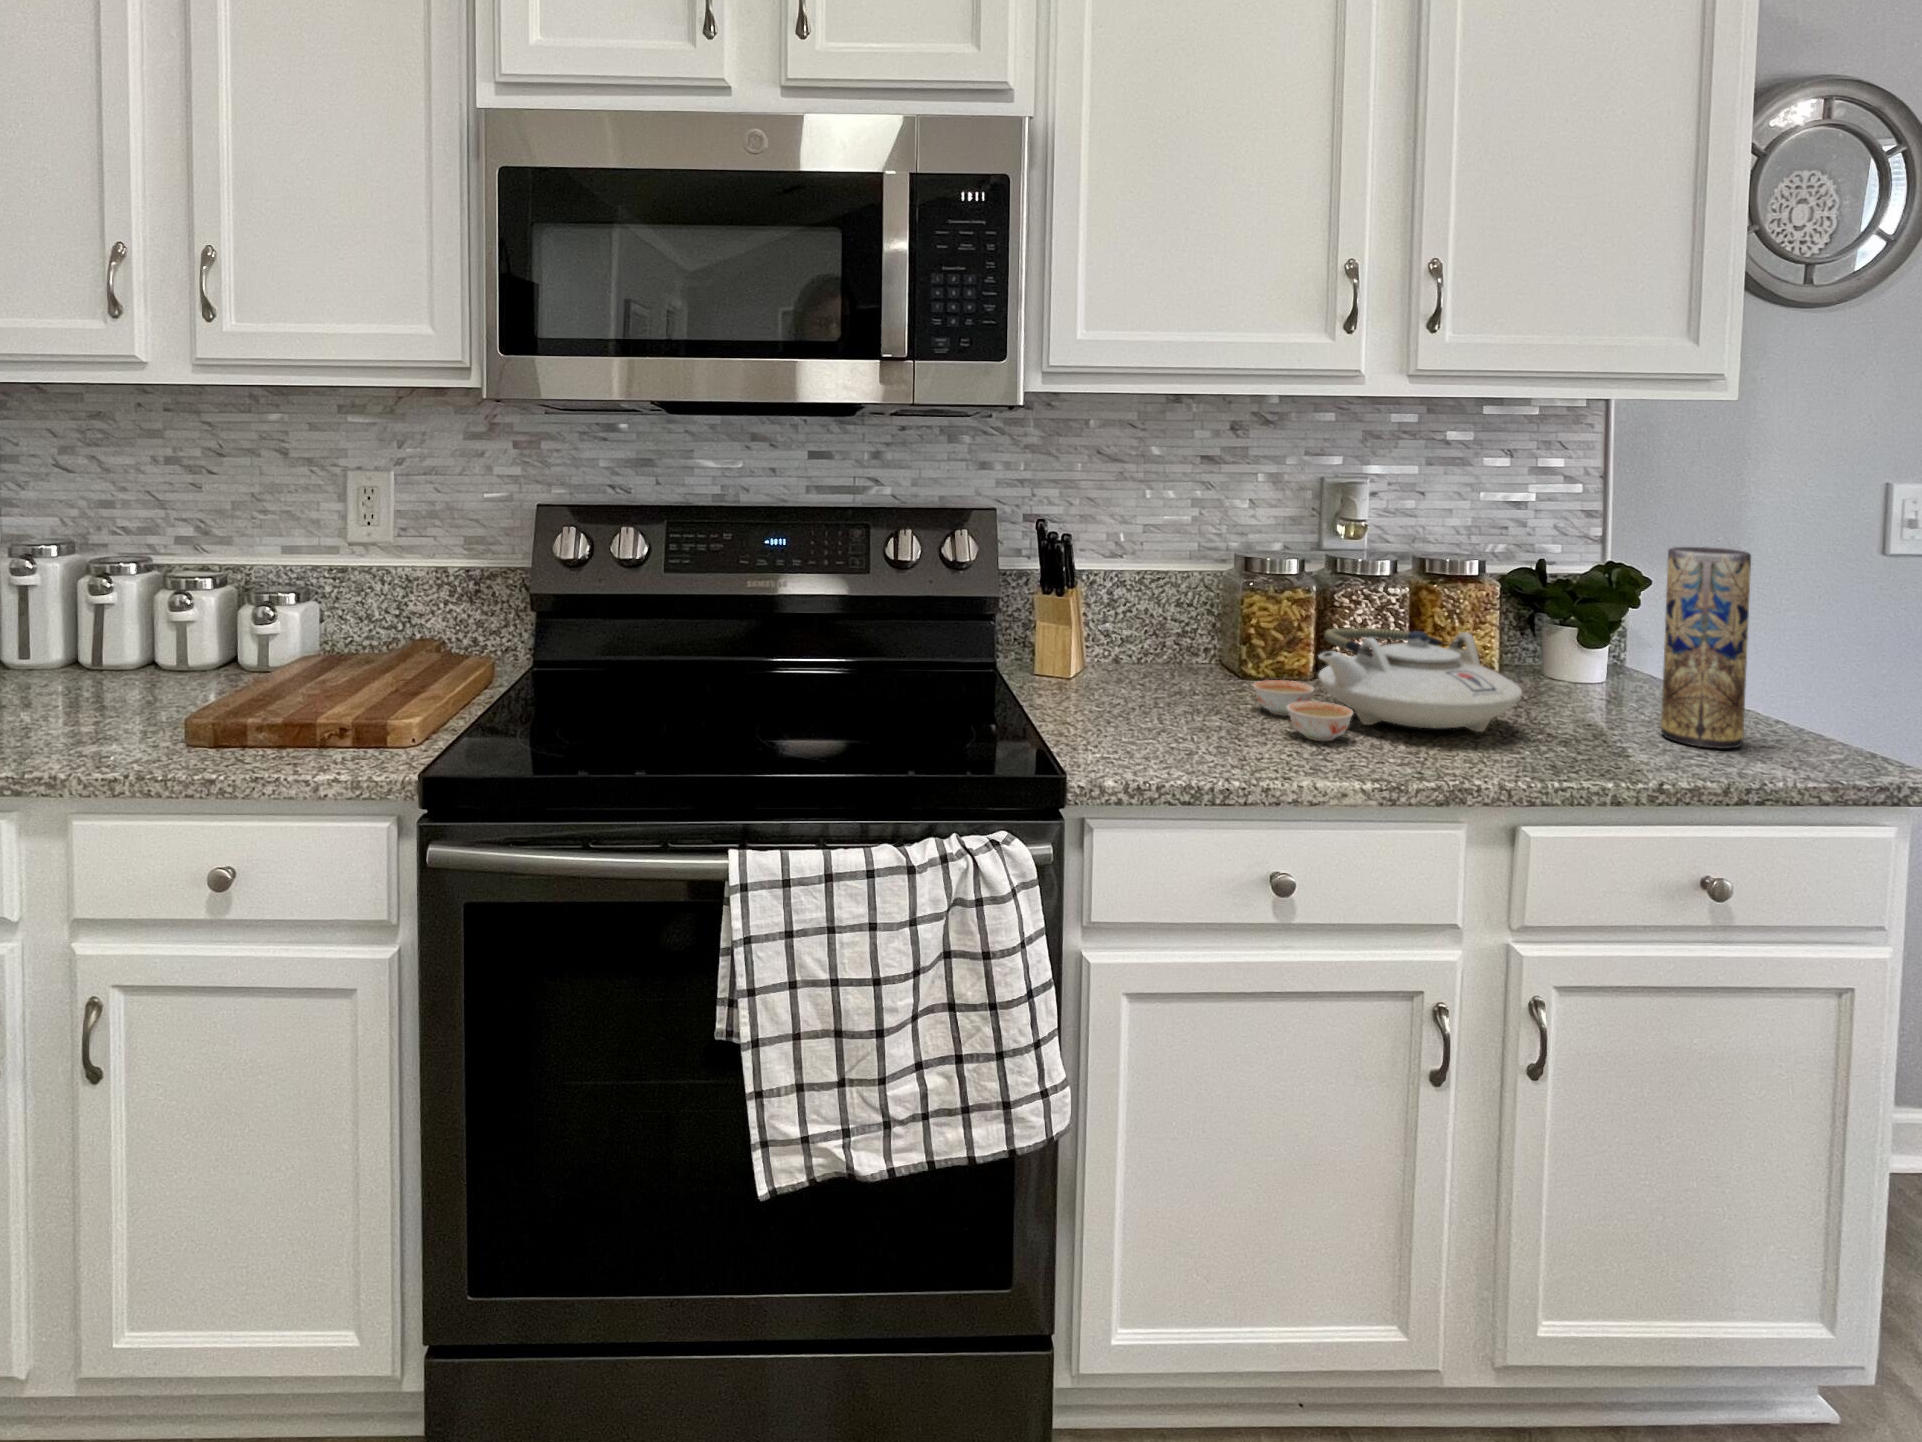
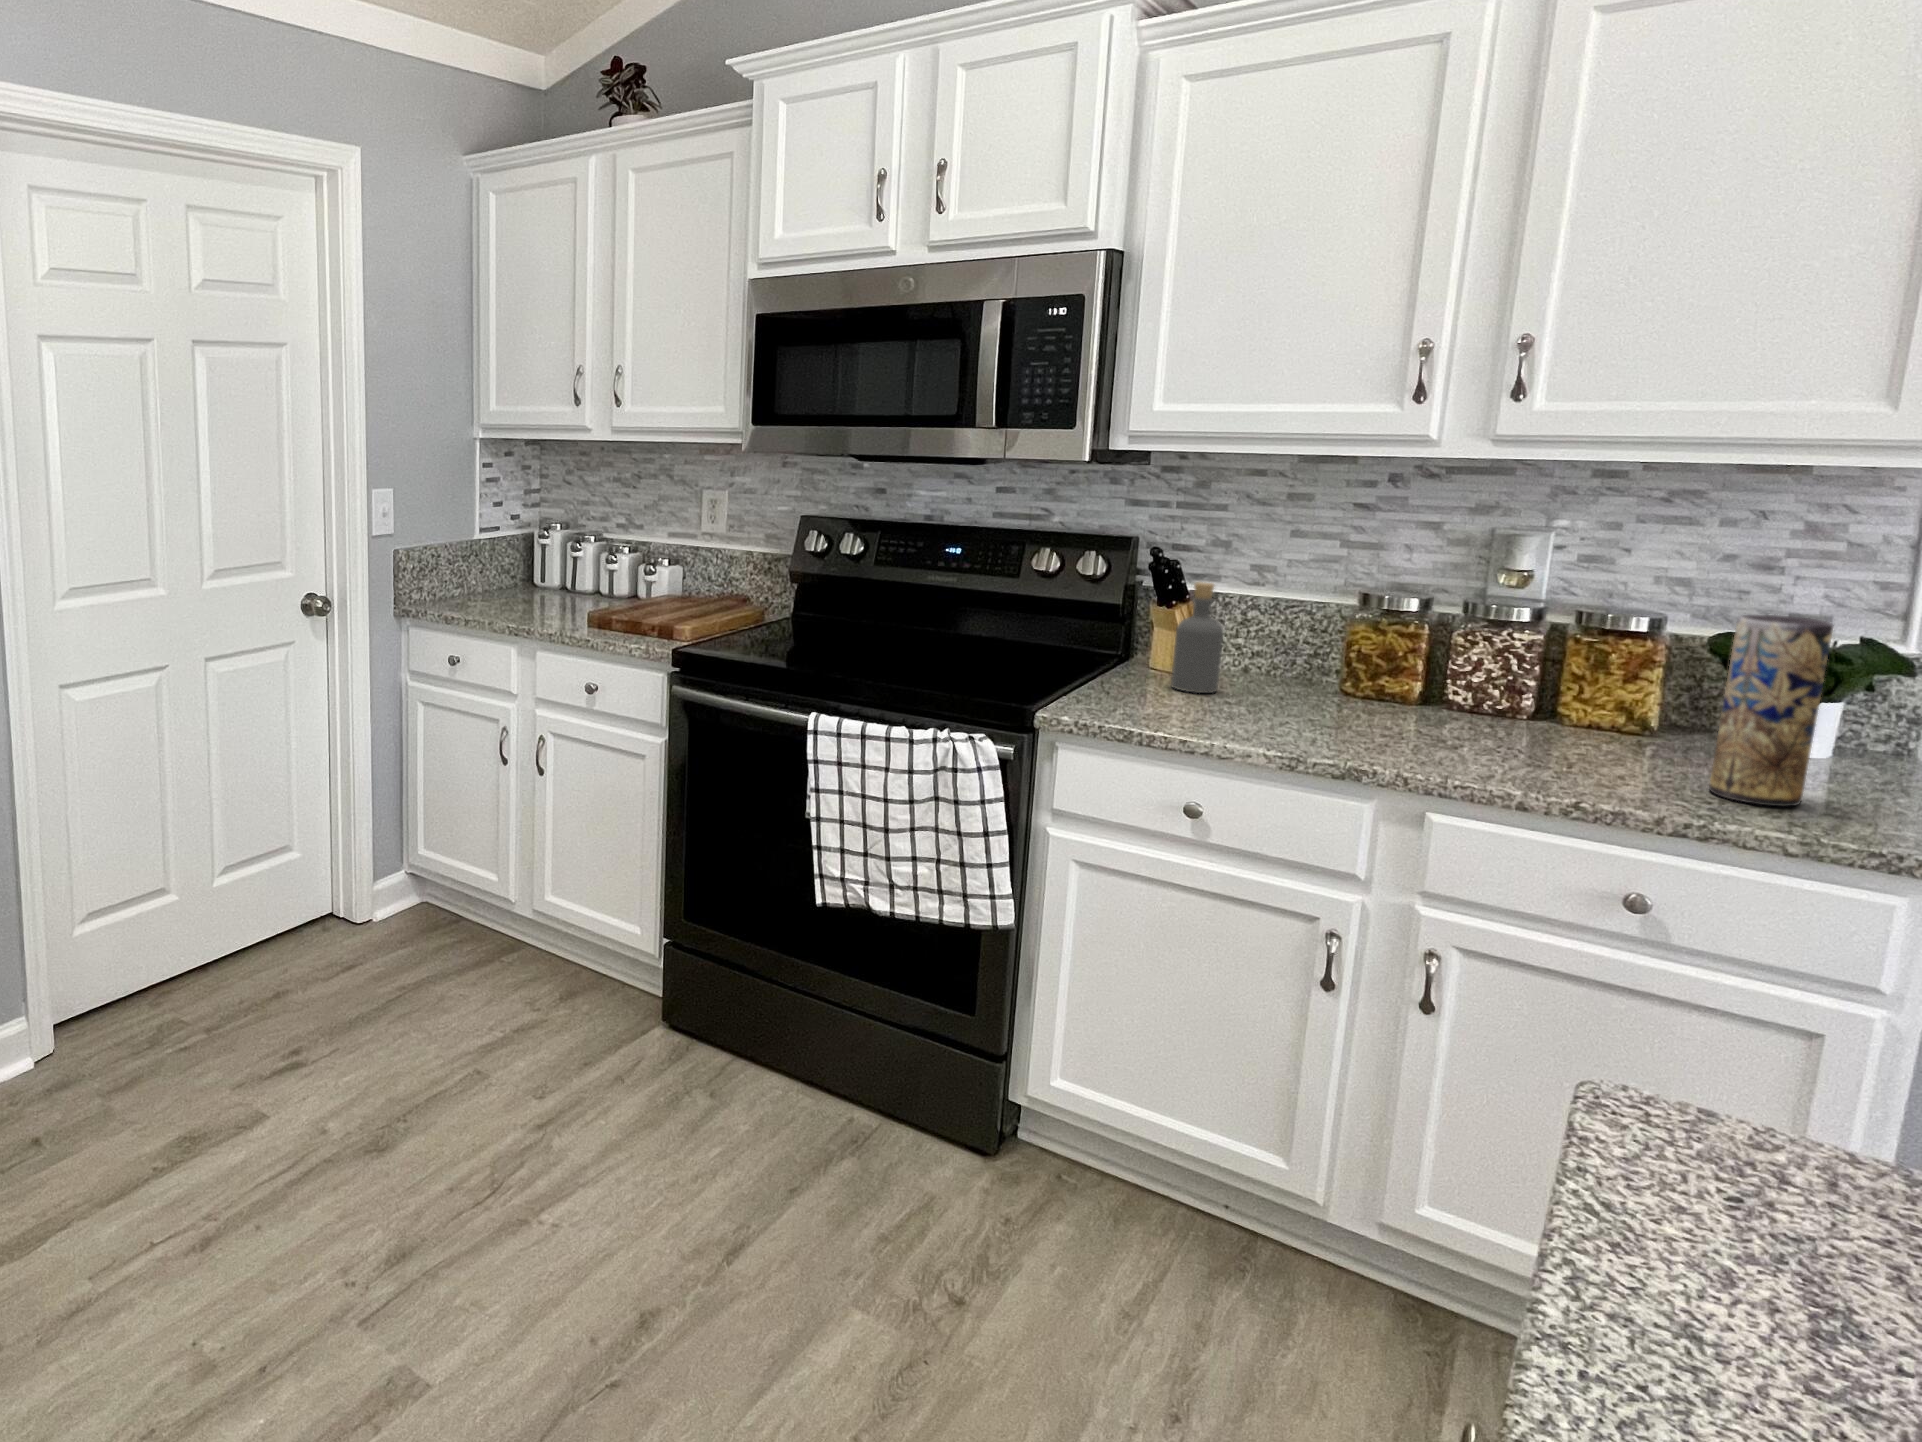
bottle: none [1102,559,1156,704] -> present [1171,582,1223,693]
teapot: present [1253,628,1522,741] -> none [1279,657,1550,752]

